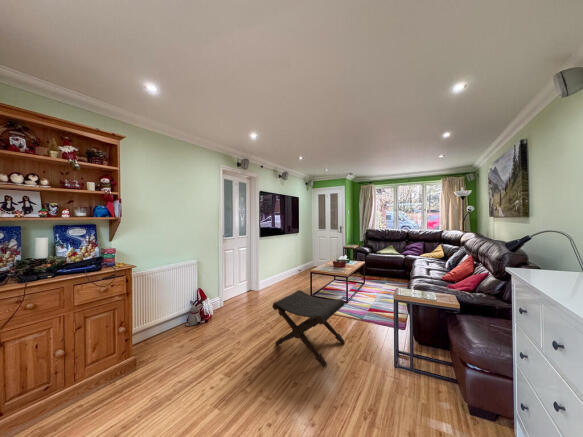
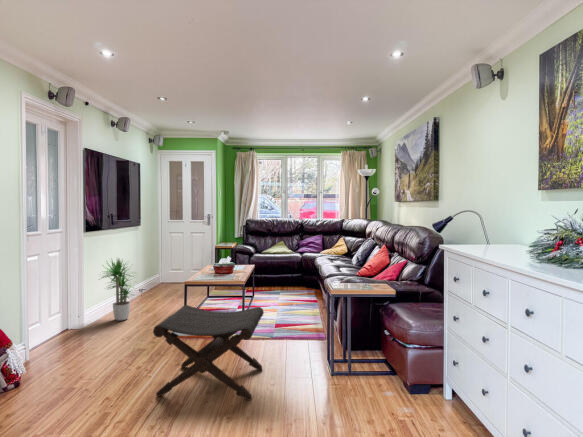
potted plant: none [273,254,293,289] -> present [102,259,133,320]

